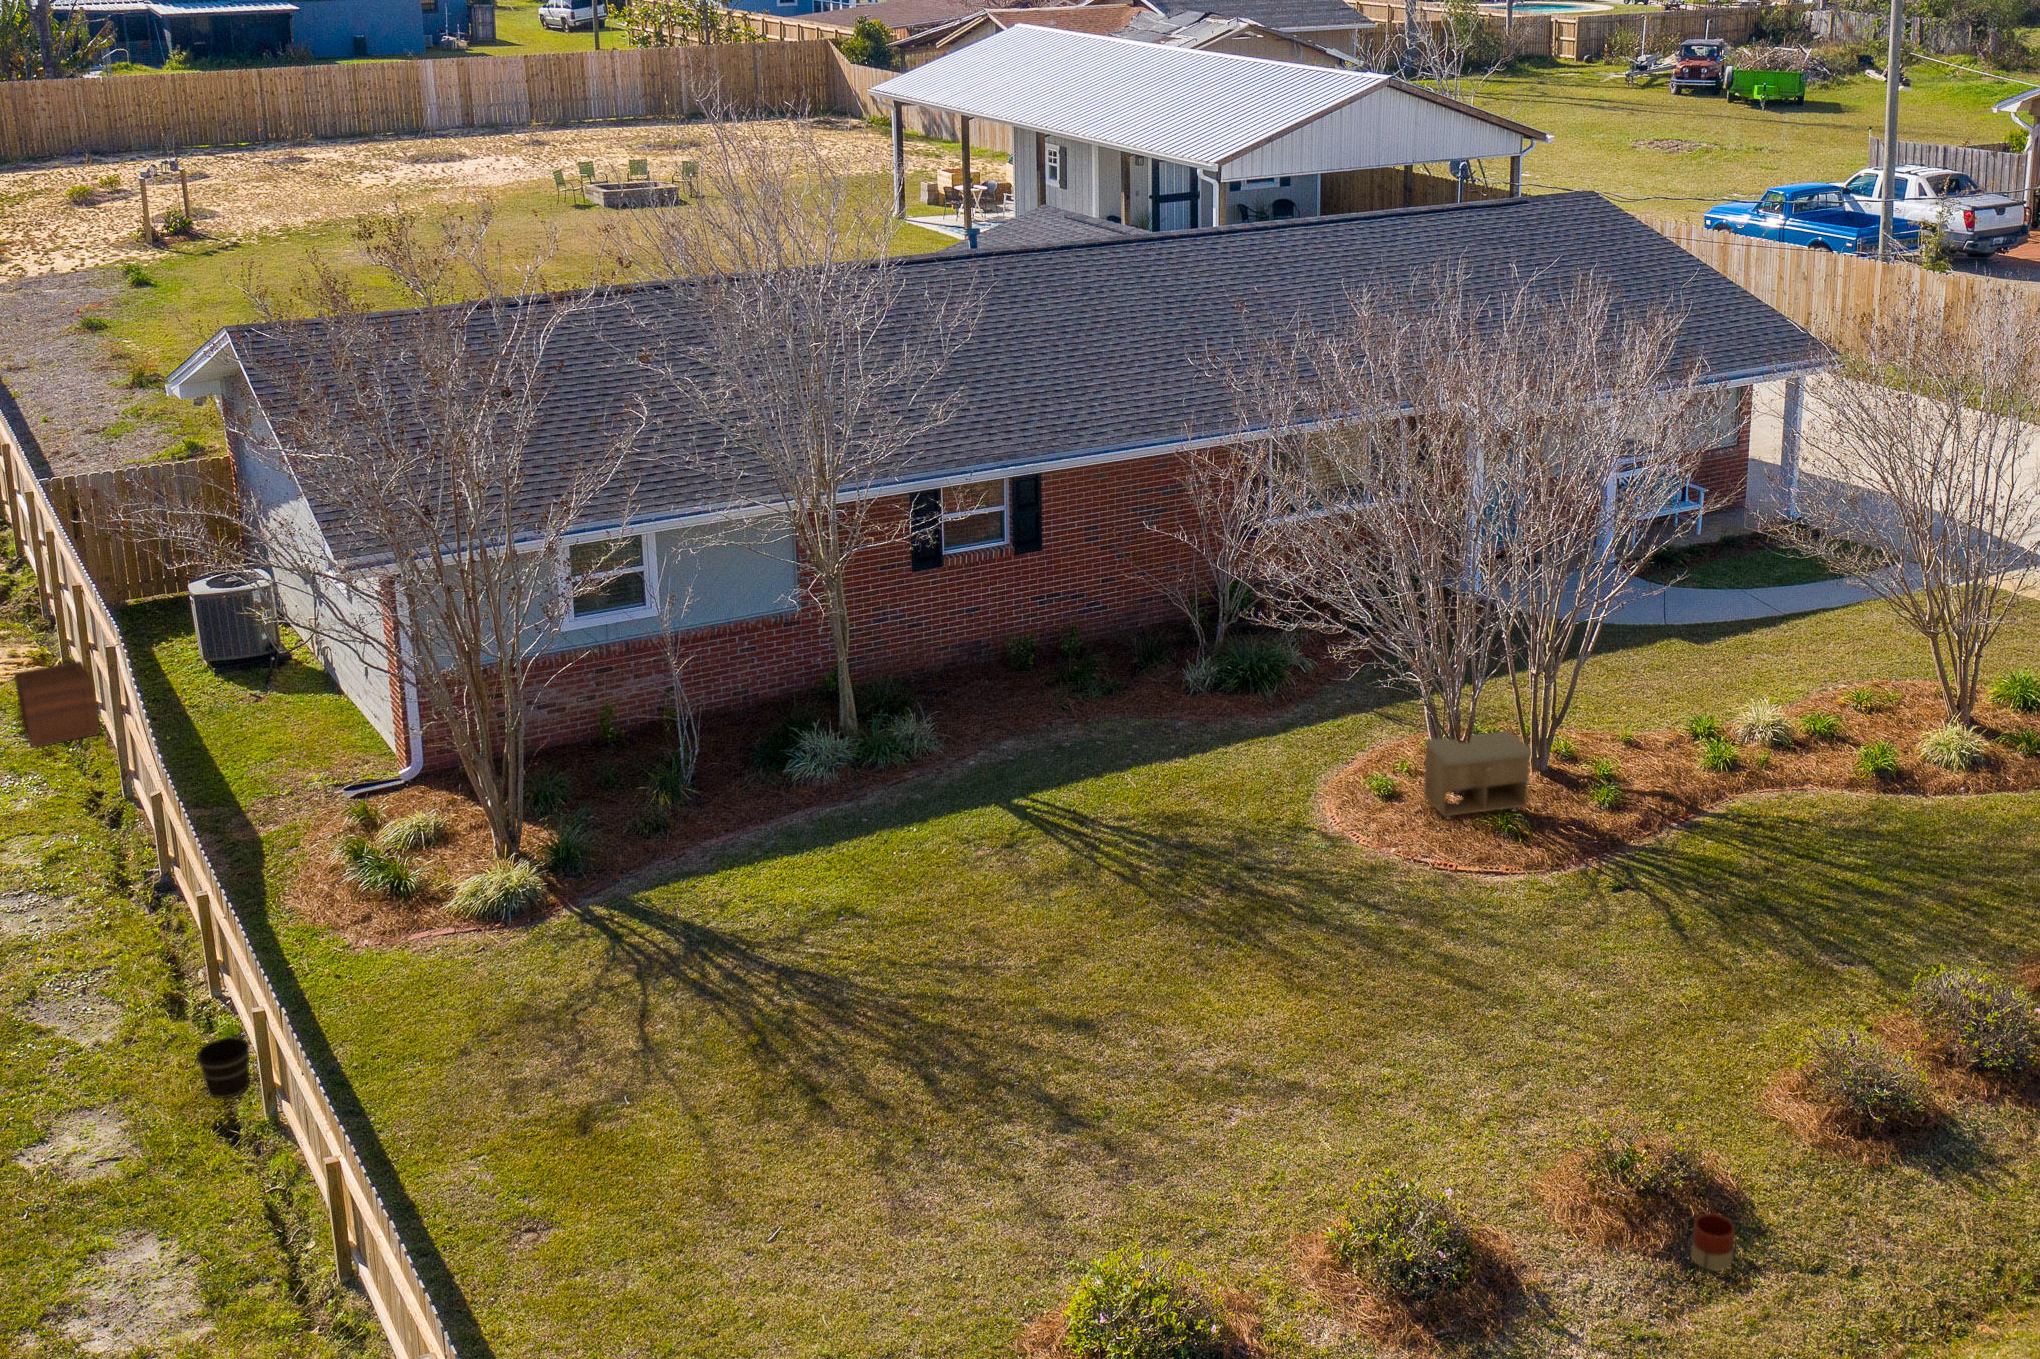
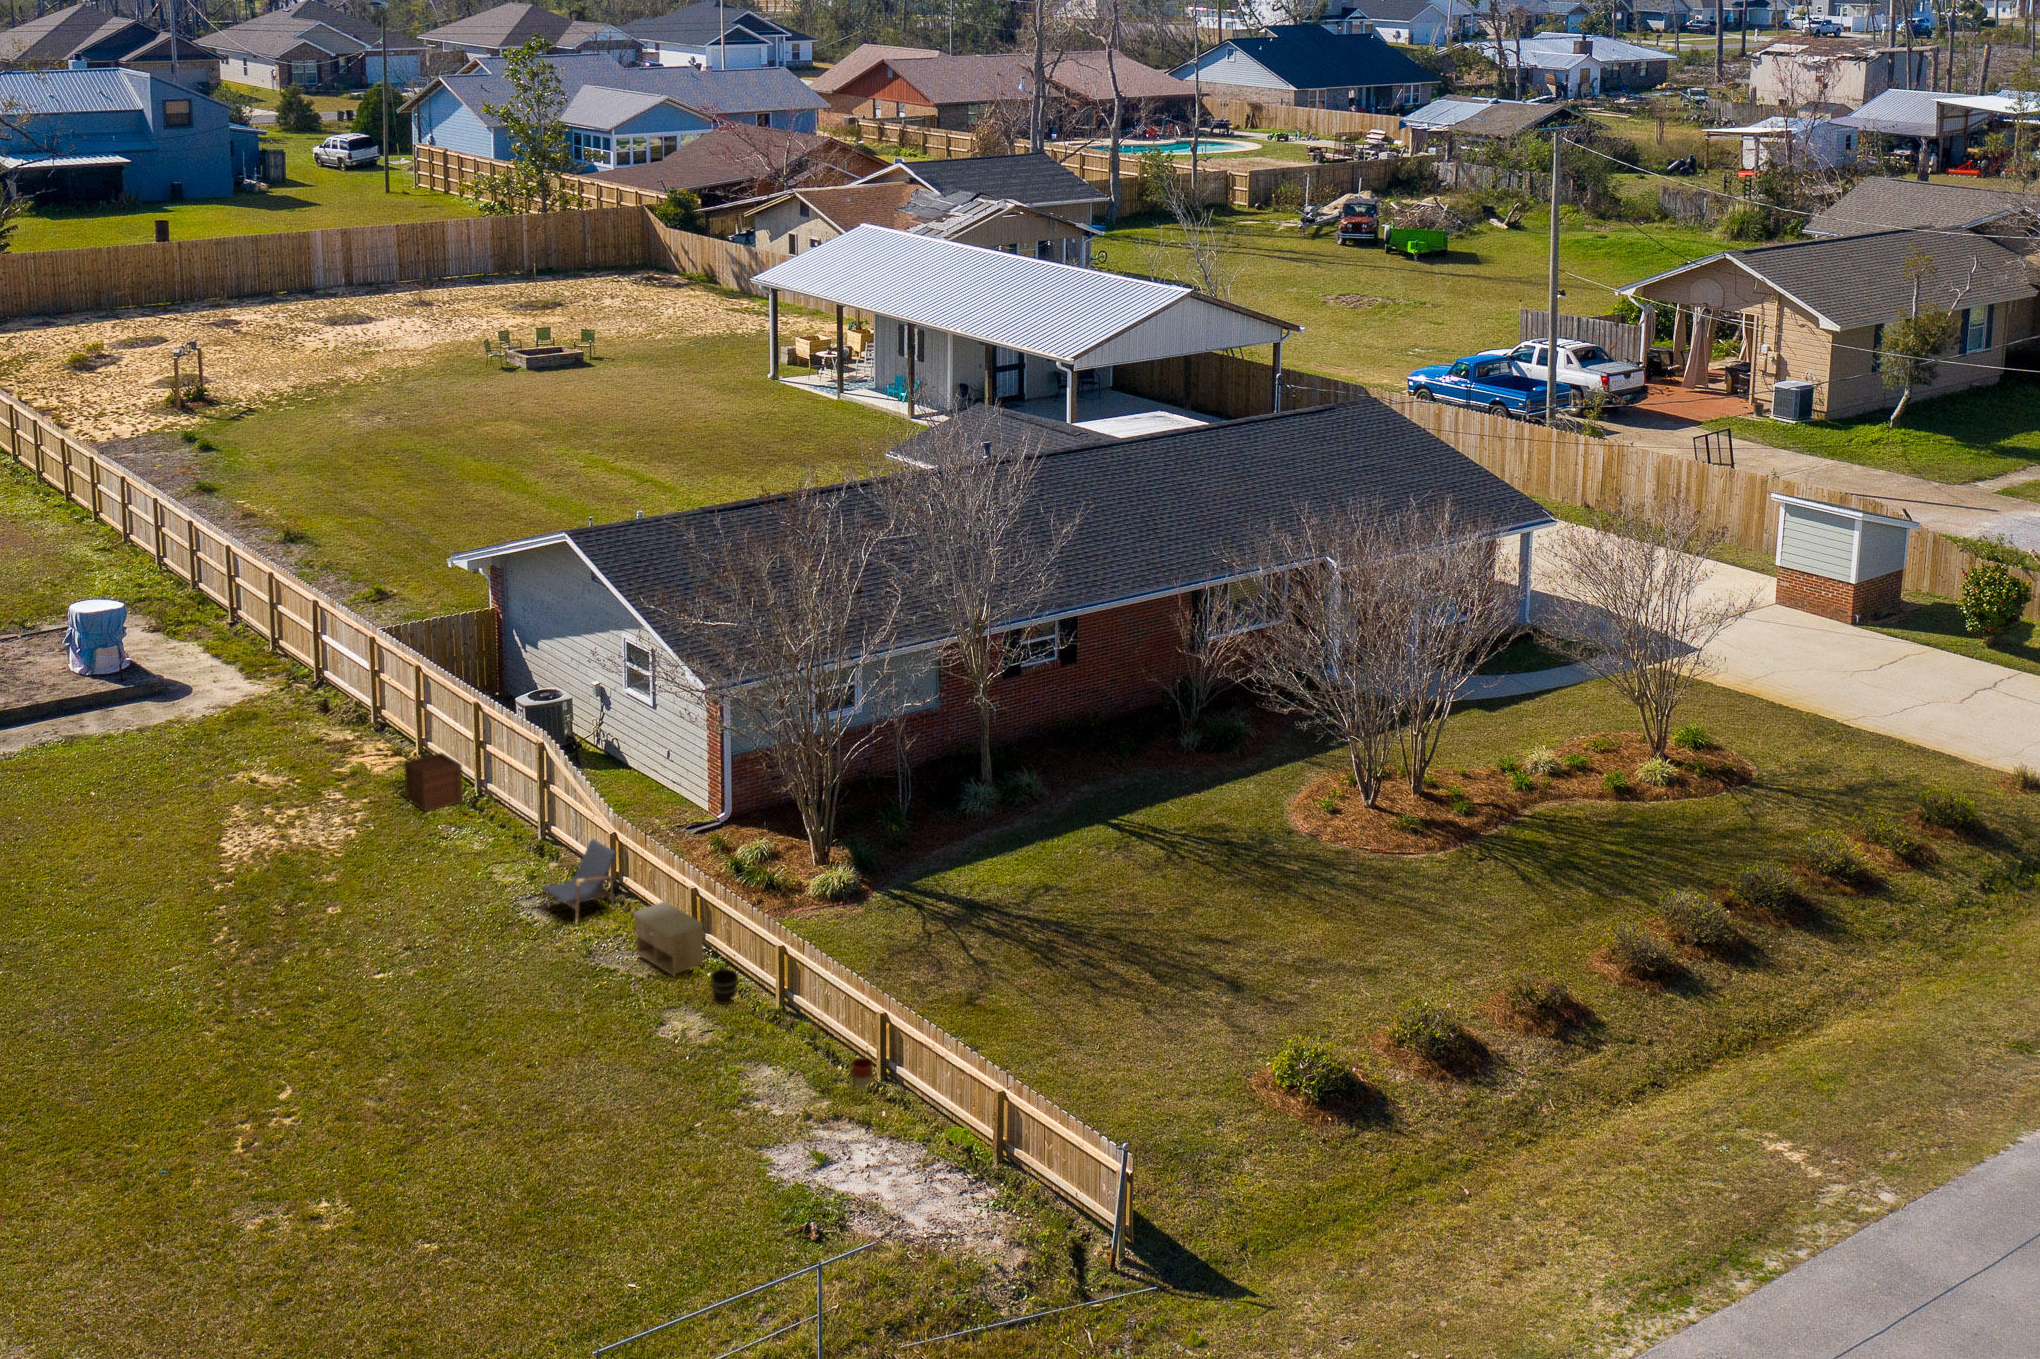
storage bench: present [1424,731,1531,819] -> present [633,902,703,976]
lounge chair: none [59,803,178,941] -> present [542,840,616,925]
planter: present [1691,1213,1735,1271] -> present [852,1057,874,1087]

